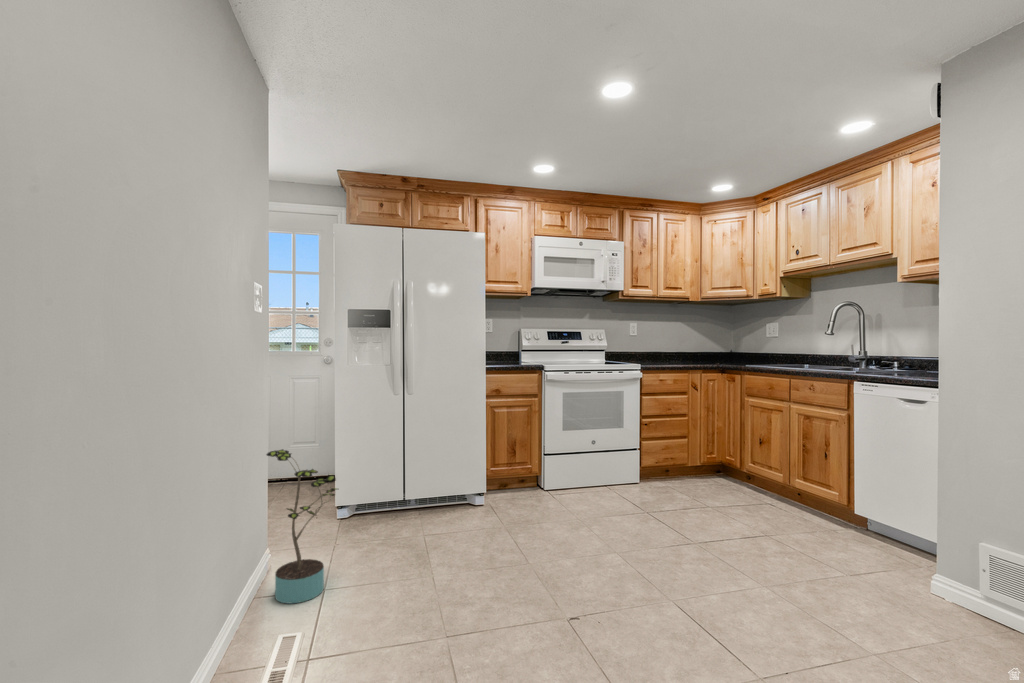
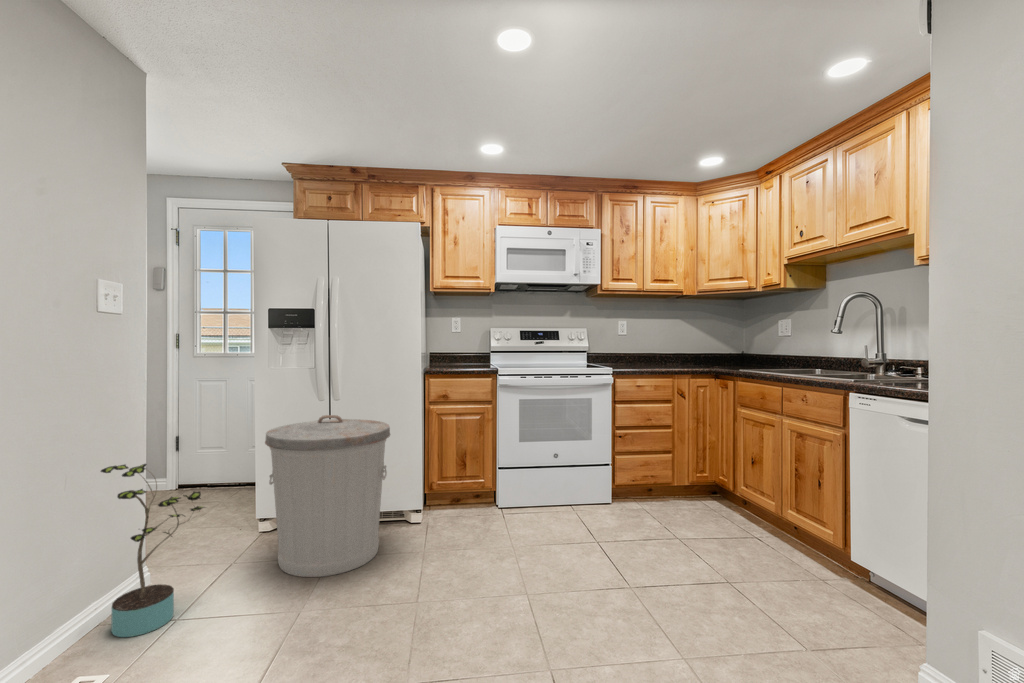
trash can: none [368,407,475,551] -> present [265,415,390,577]

